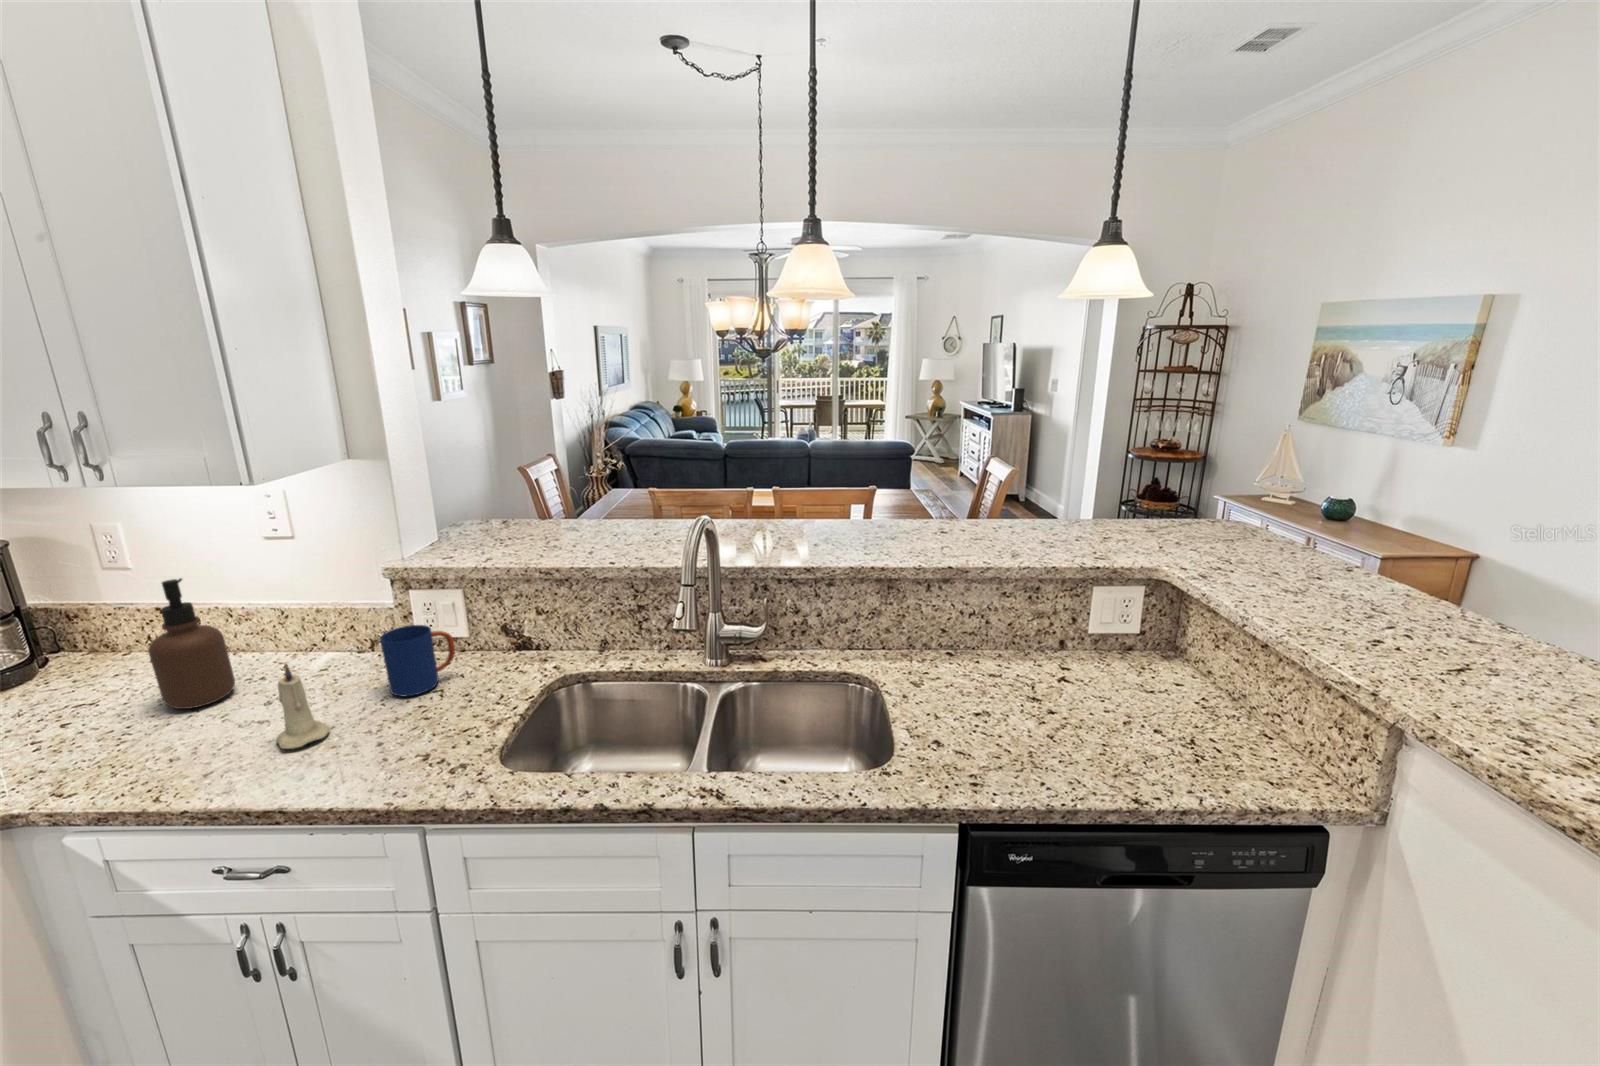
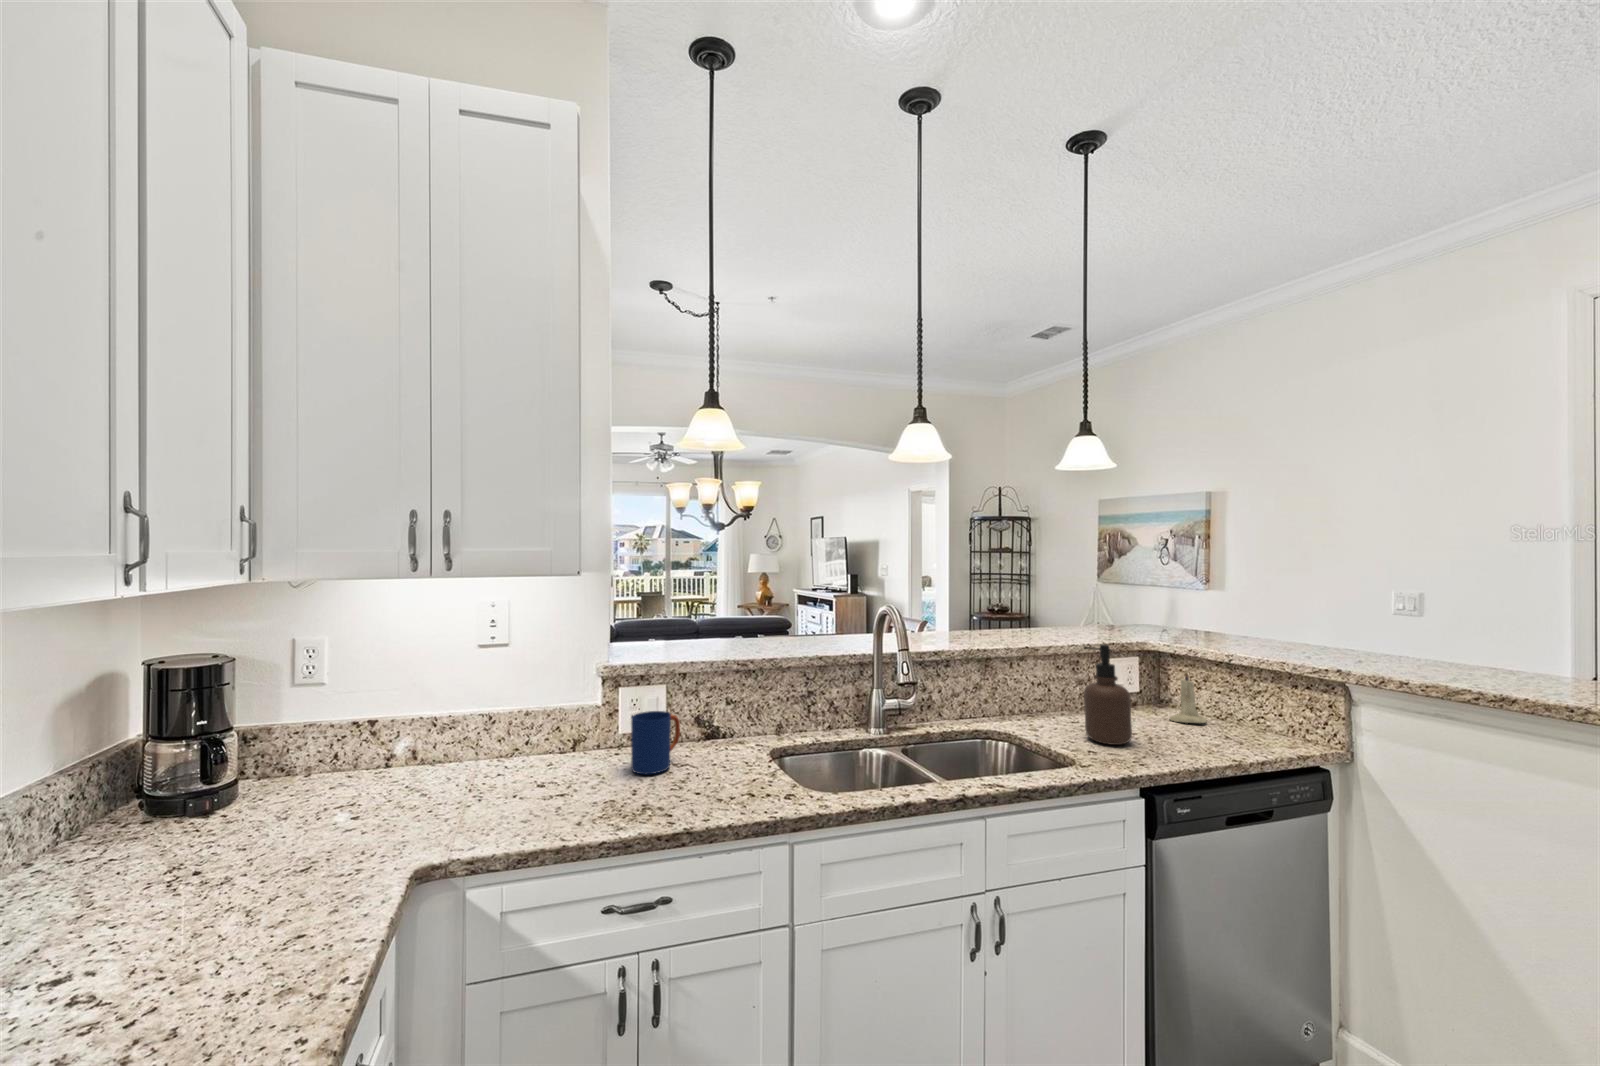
soap dispenser: present [148,578,235,709] -> present [1084,644,1132,745]
candle: present [276,663,330,749] -> present [1170,672,1206,723]

